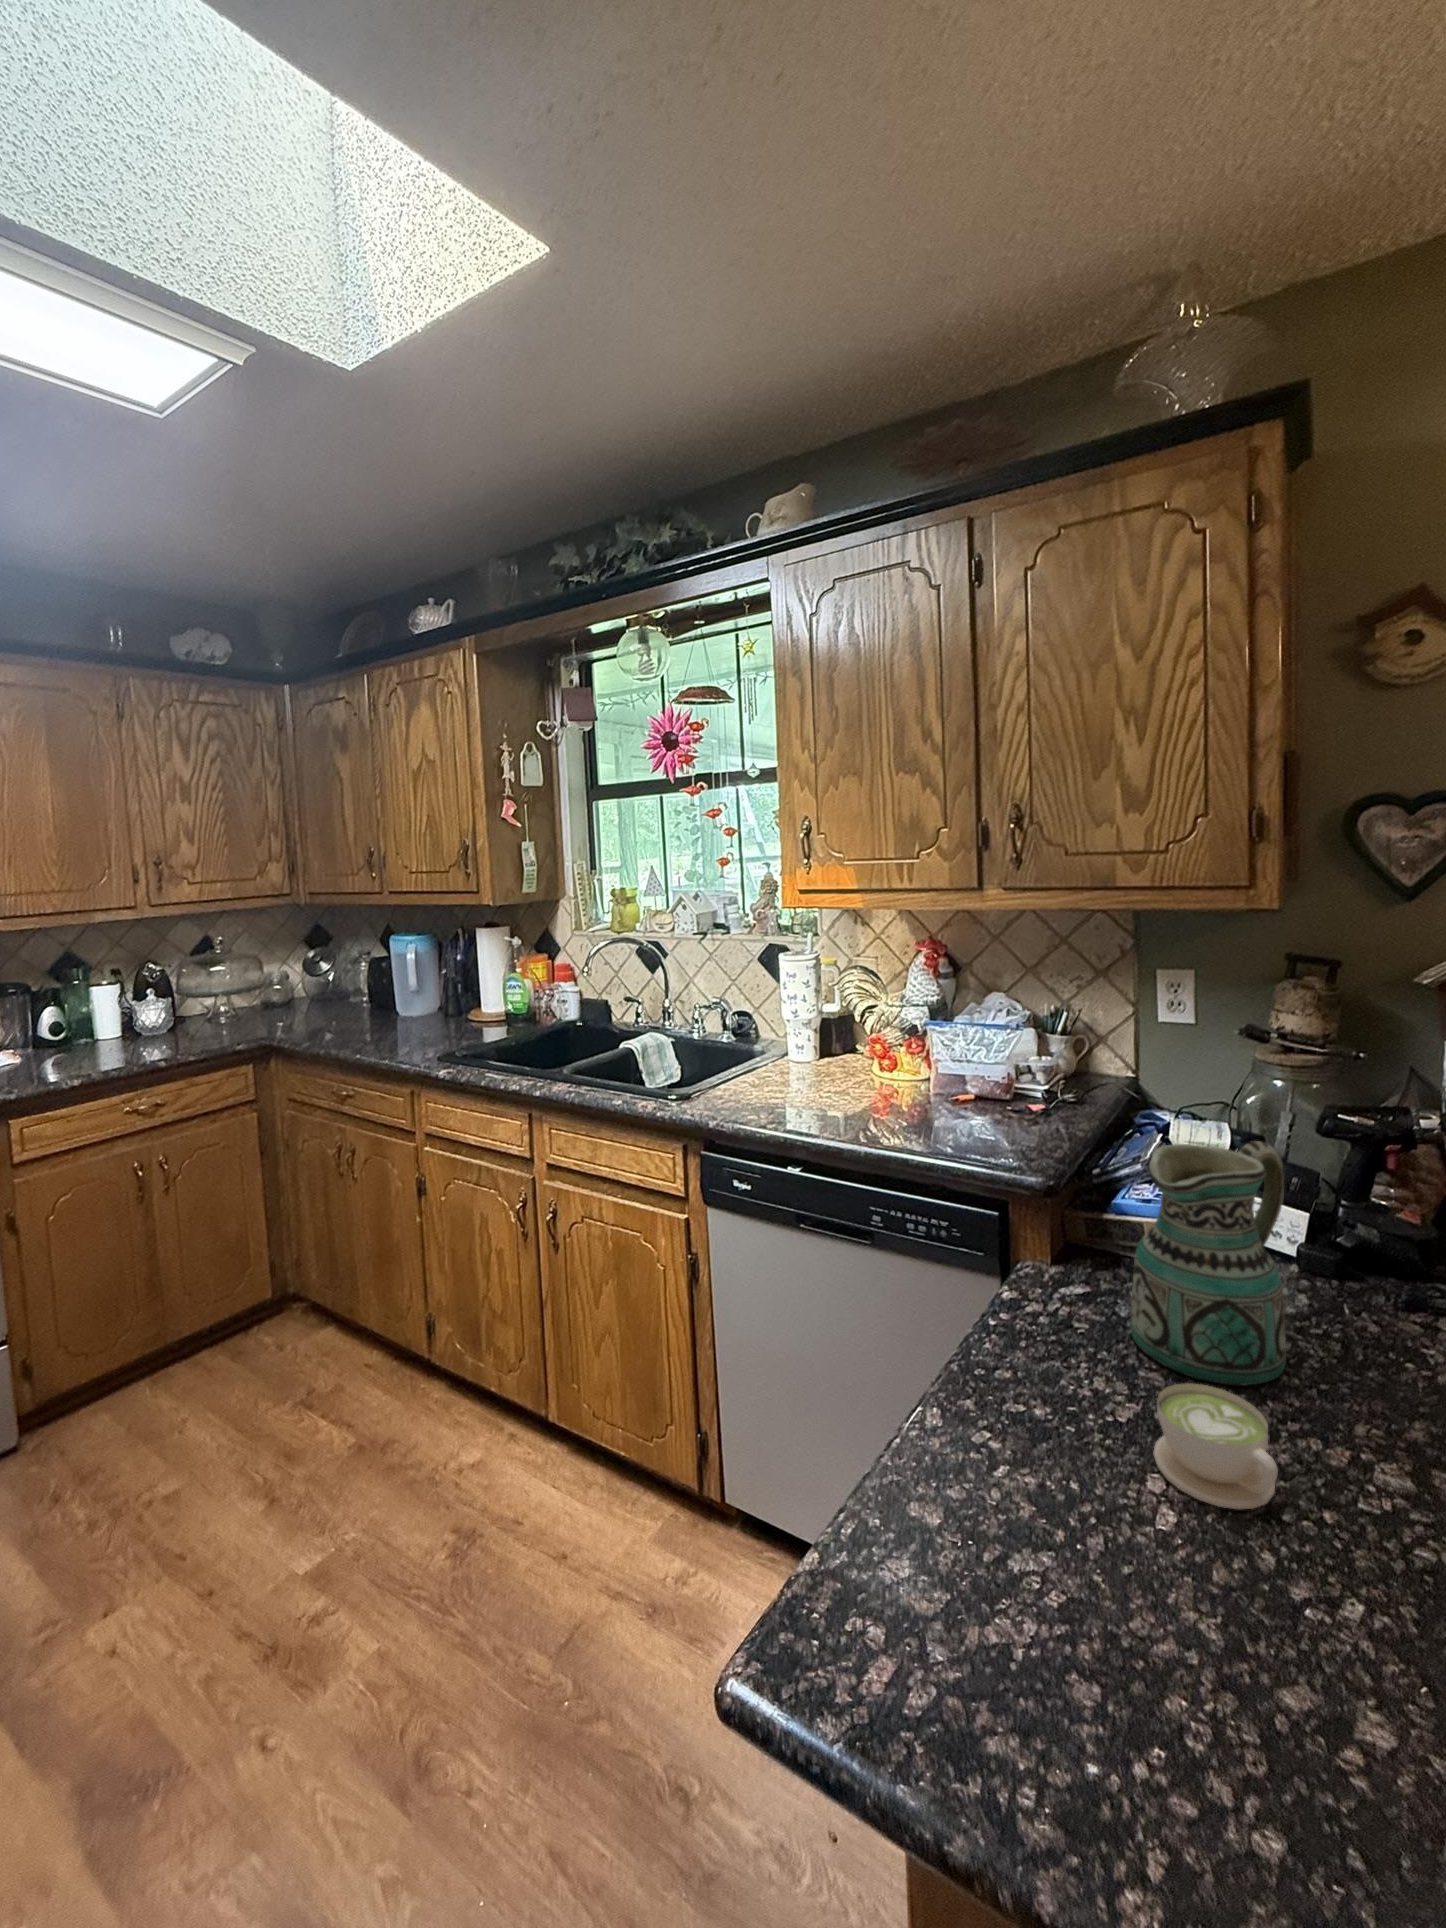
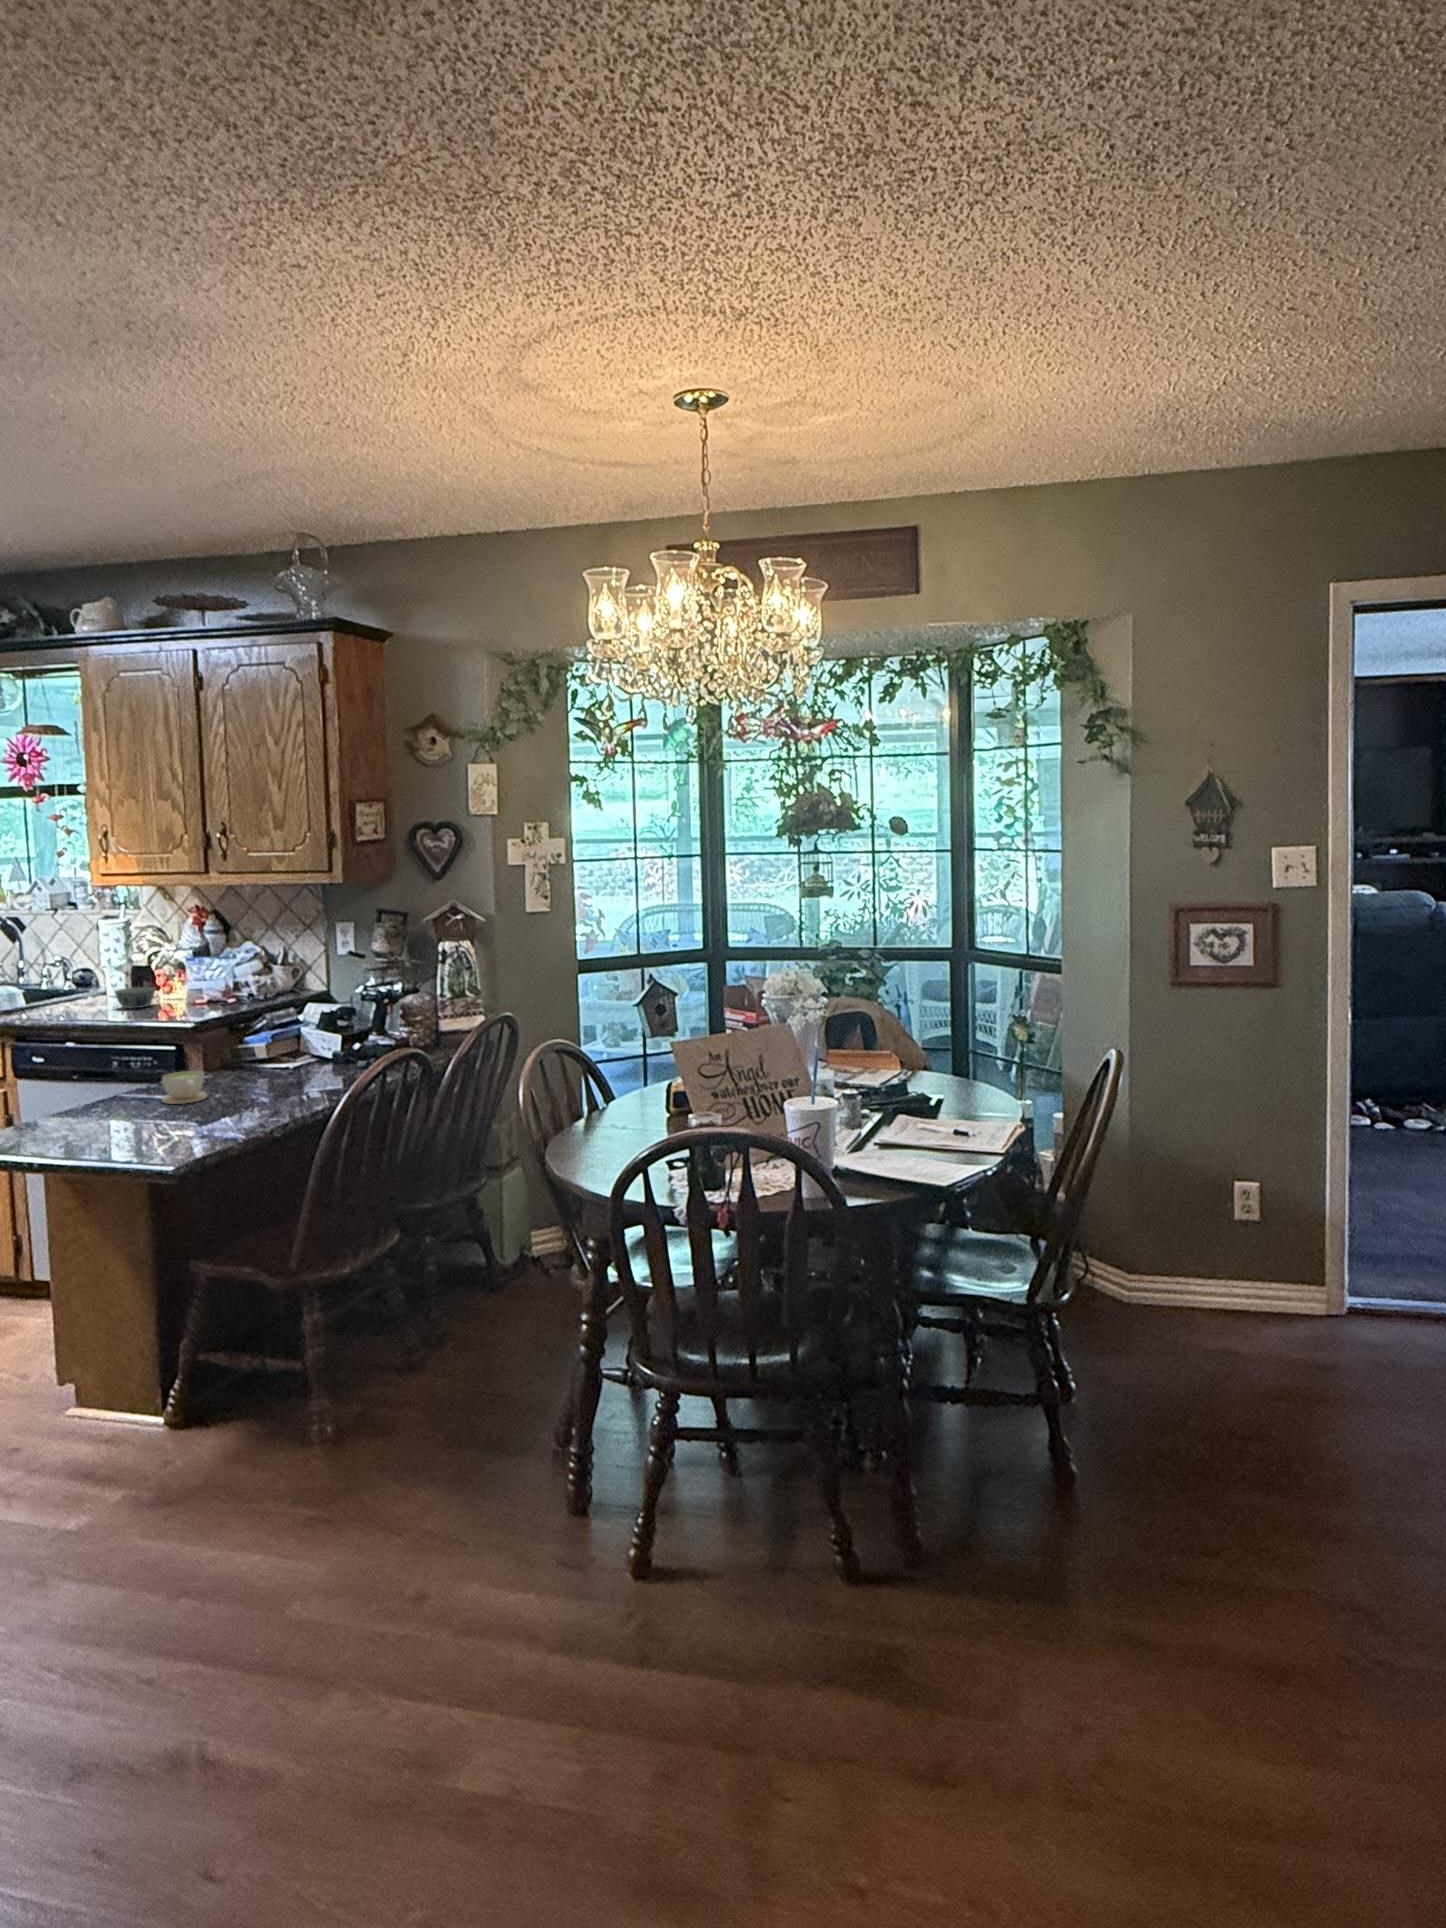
bowl: none [827,1062,886,1099] -> present [114,987,155,1008]
ceramic pitcher: present [1130,1141,1286,1385] -> none [203,986,287,1086]

